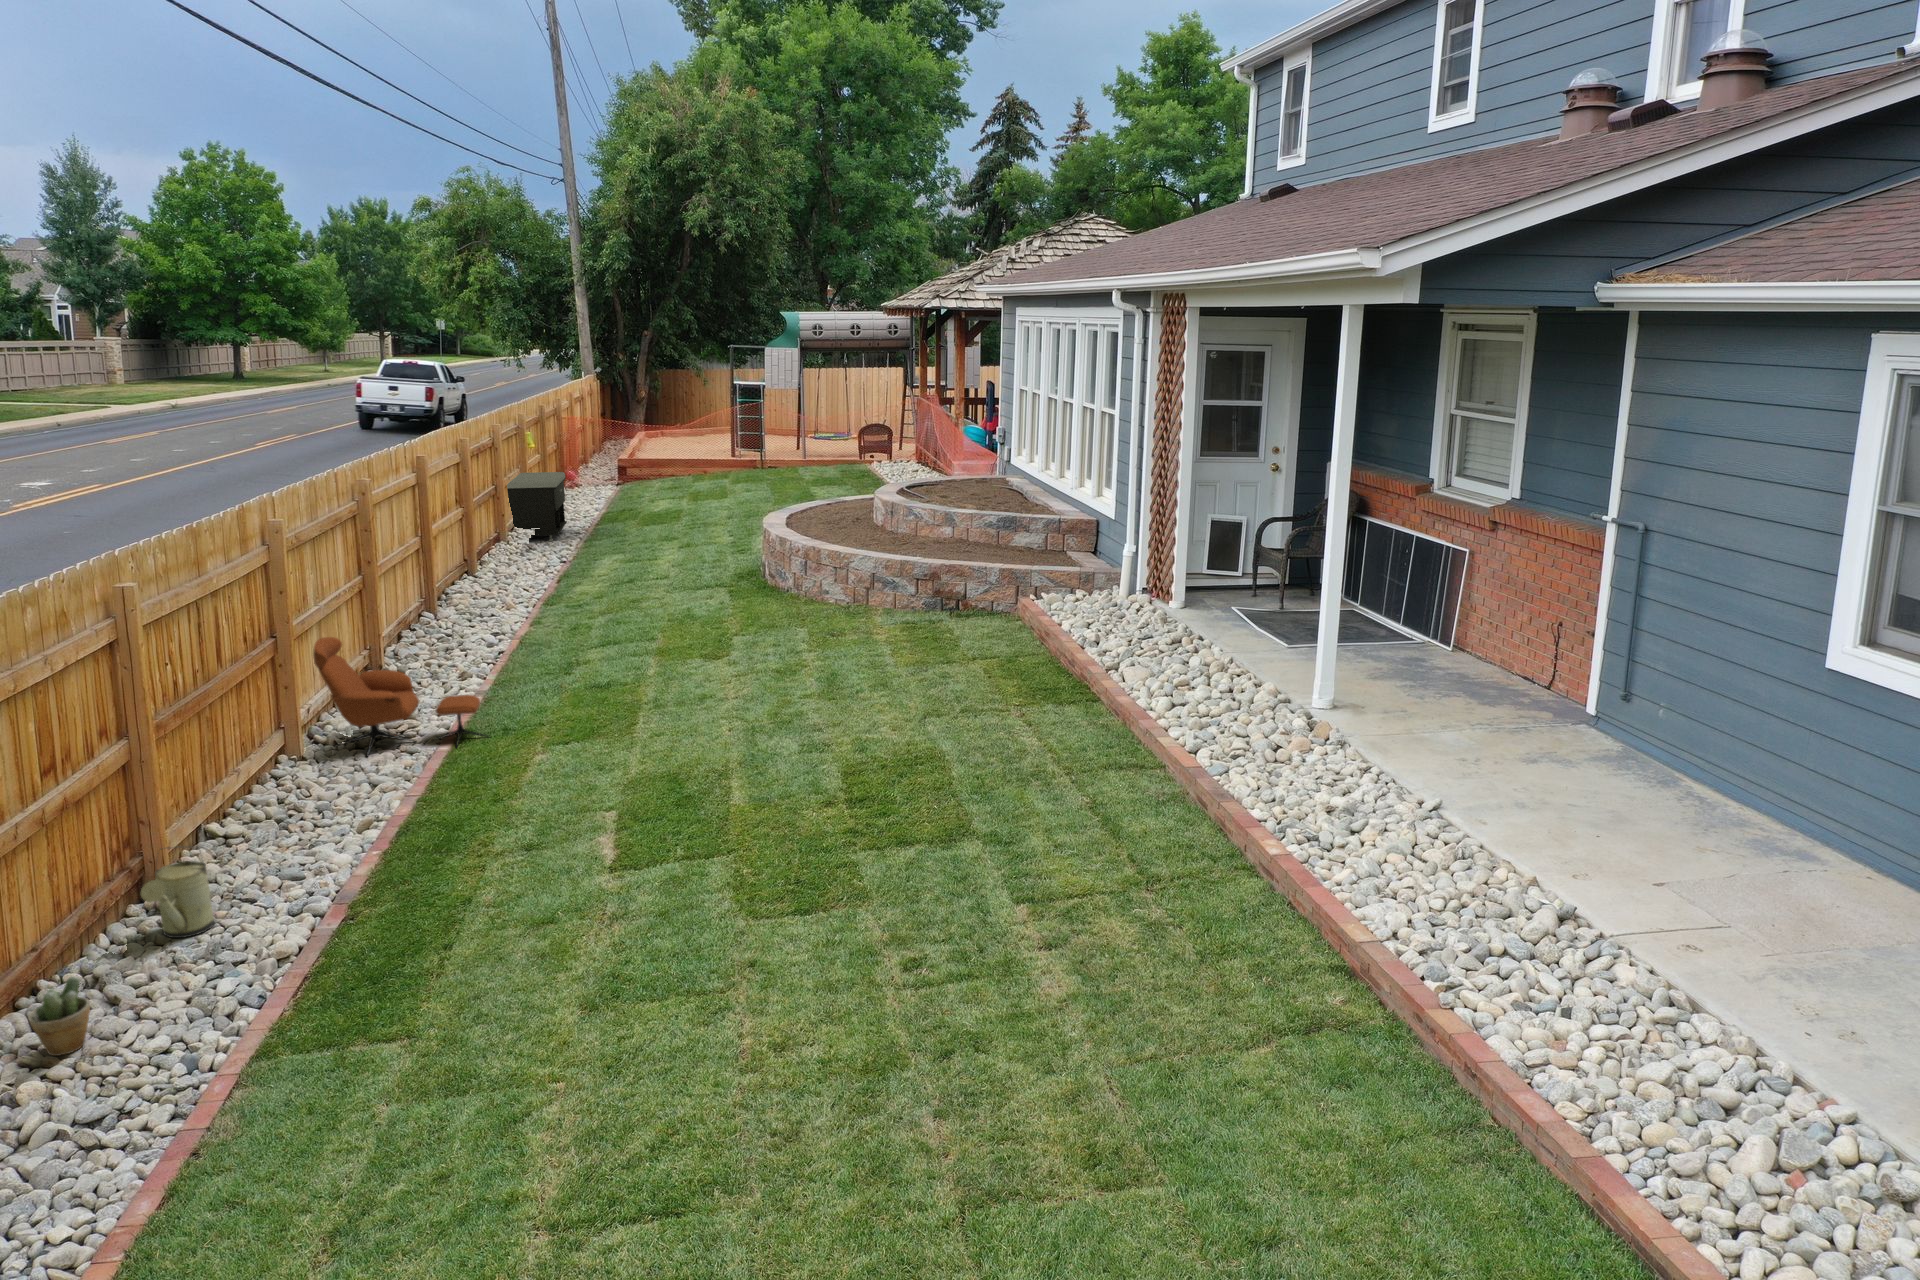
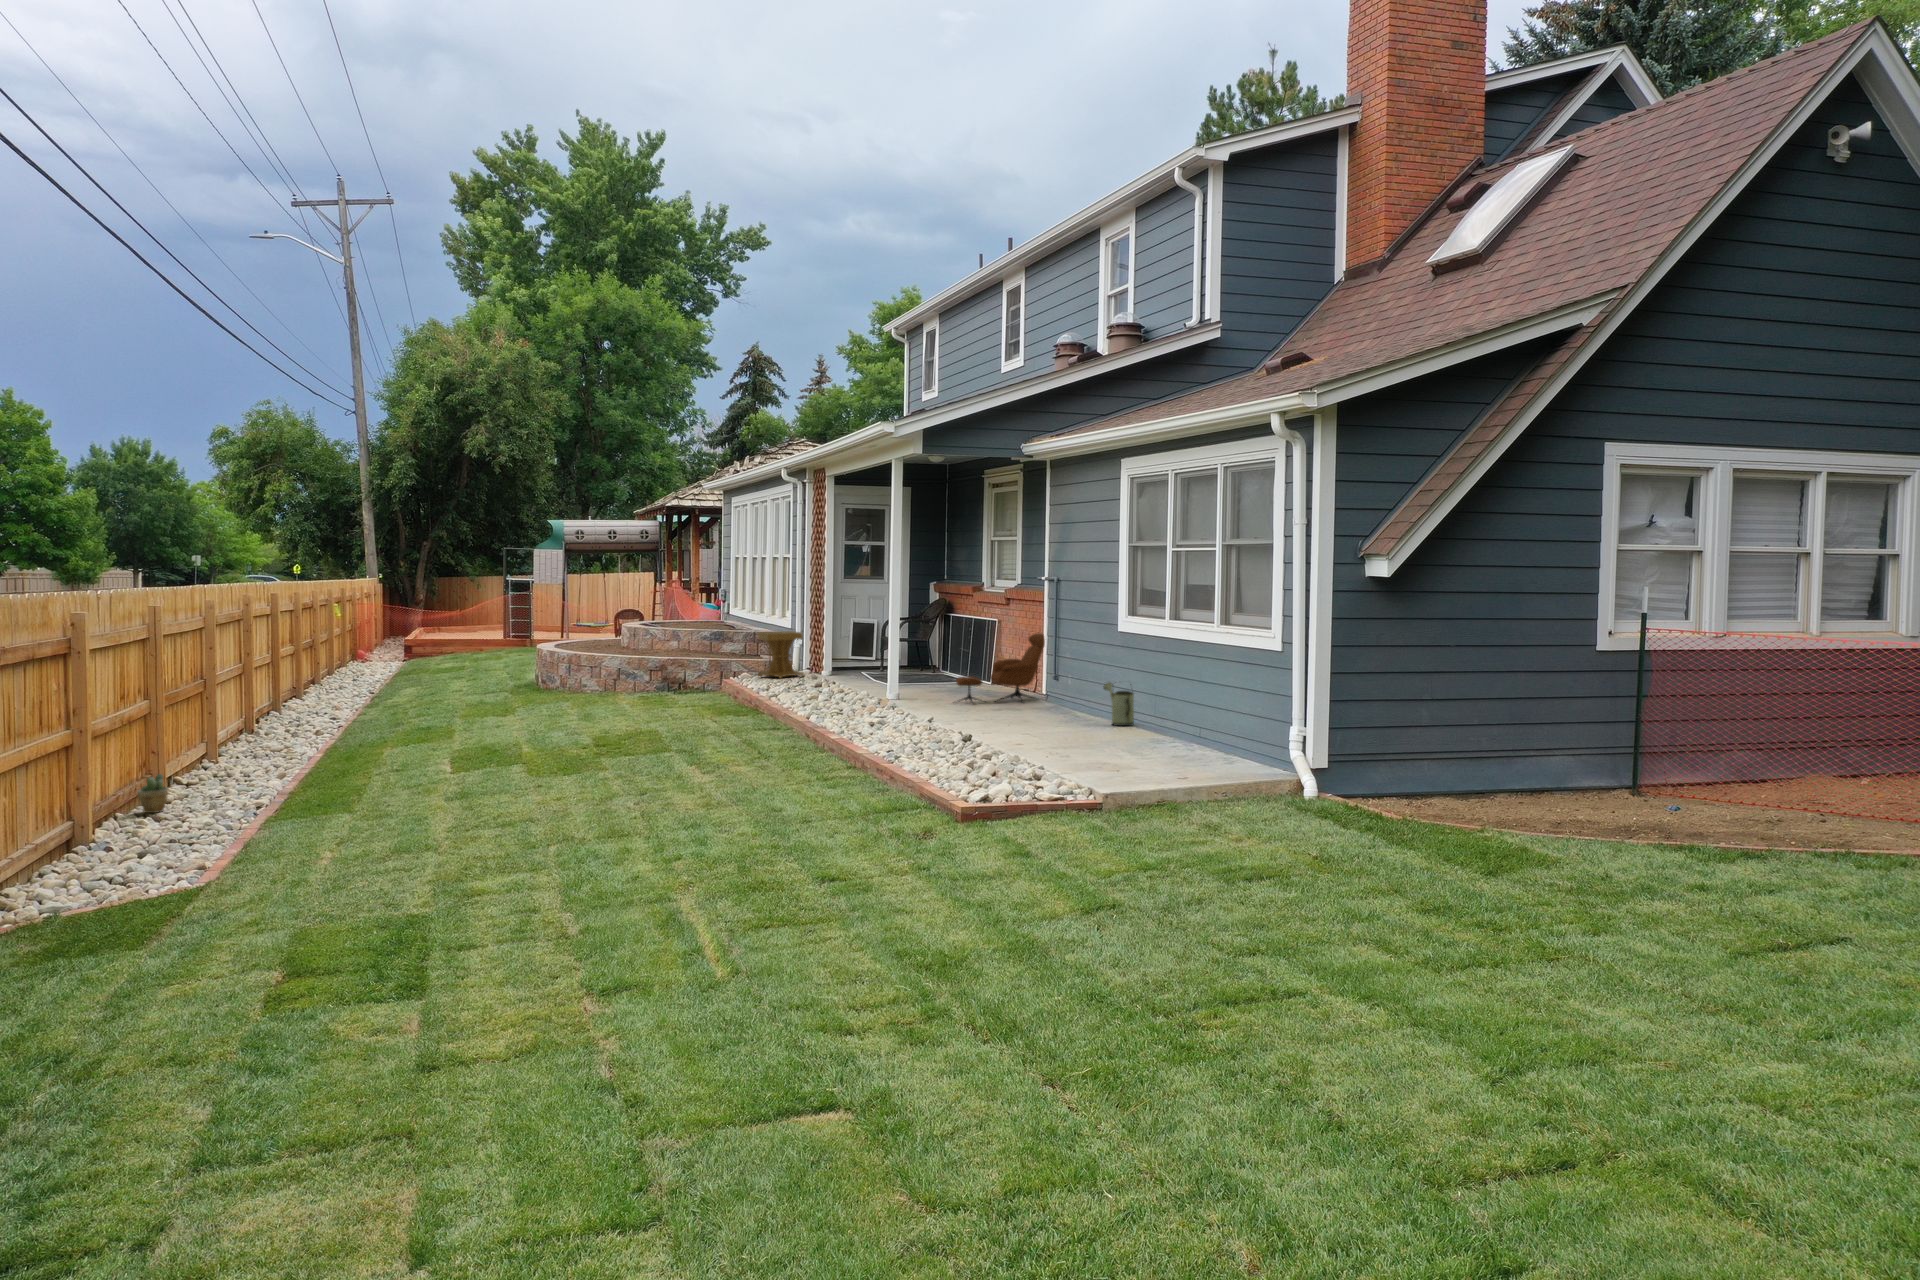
storage bench: present [507,472,567,541] -> none [324,625,371,677]
side table: none [1070,530,1139,606] -> present [758,631,804,679]
lounge chair: present [313,637,489,756] -> present [956,633,1045,702]
watering can: present [141,846,214,938] -> present [1103,683,1134,726]

